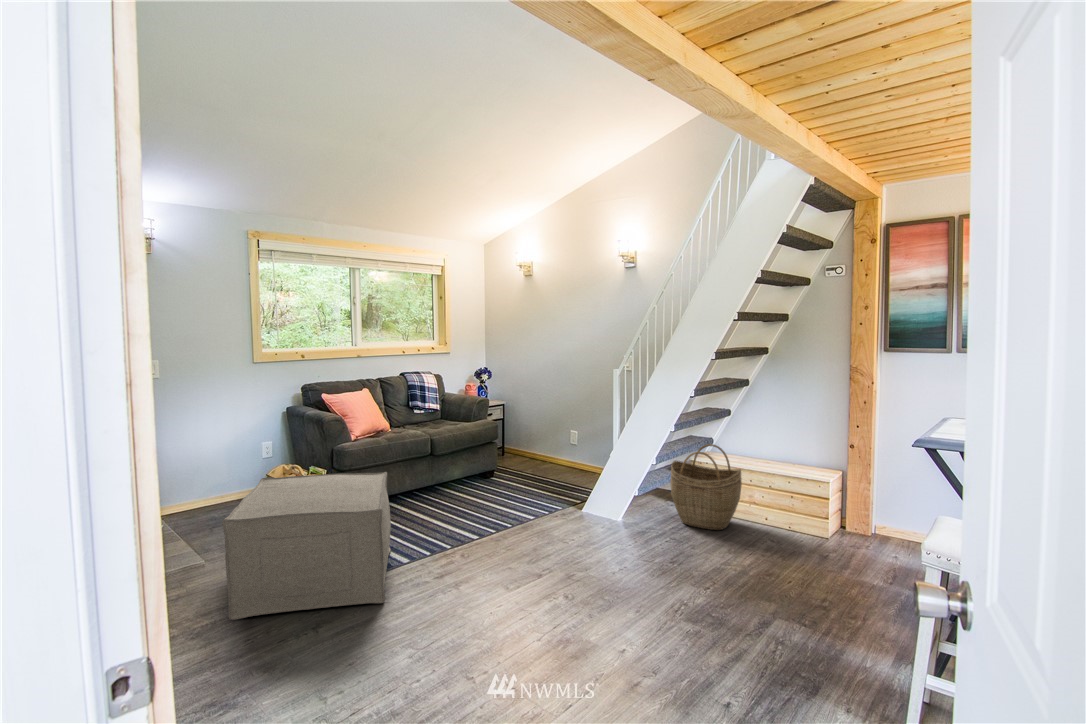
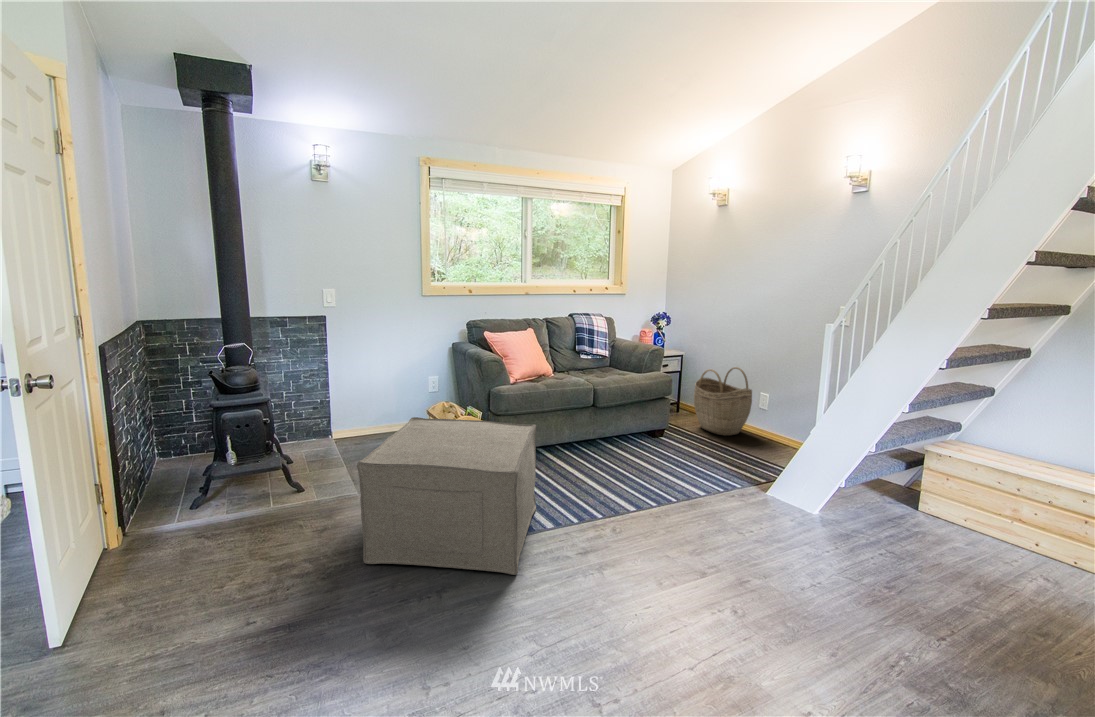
woven basket: present [670,444,742,530] -> present [694,367,752,436]

